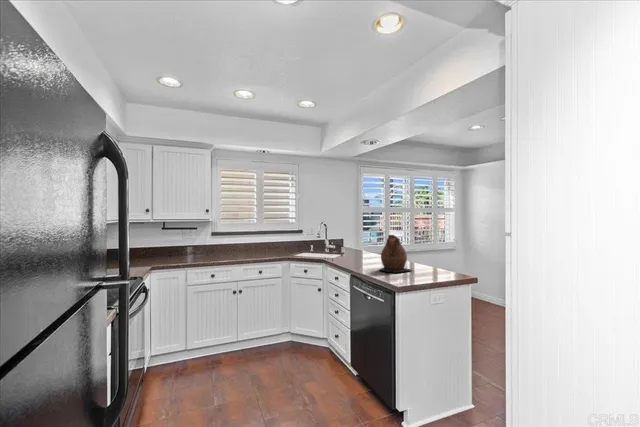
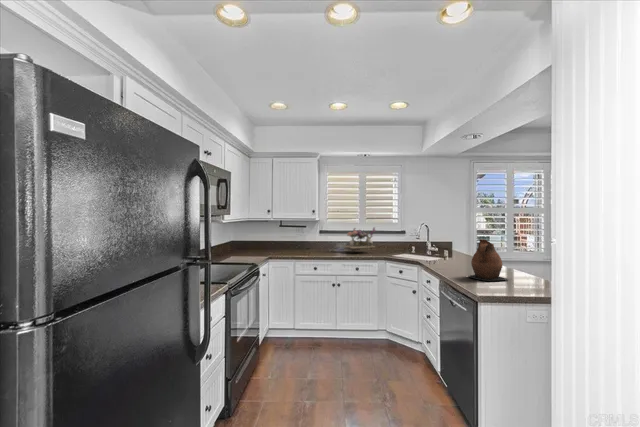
flower arrangement: none [240,226,275,254] -> present [345,228,375,252]

